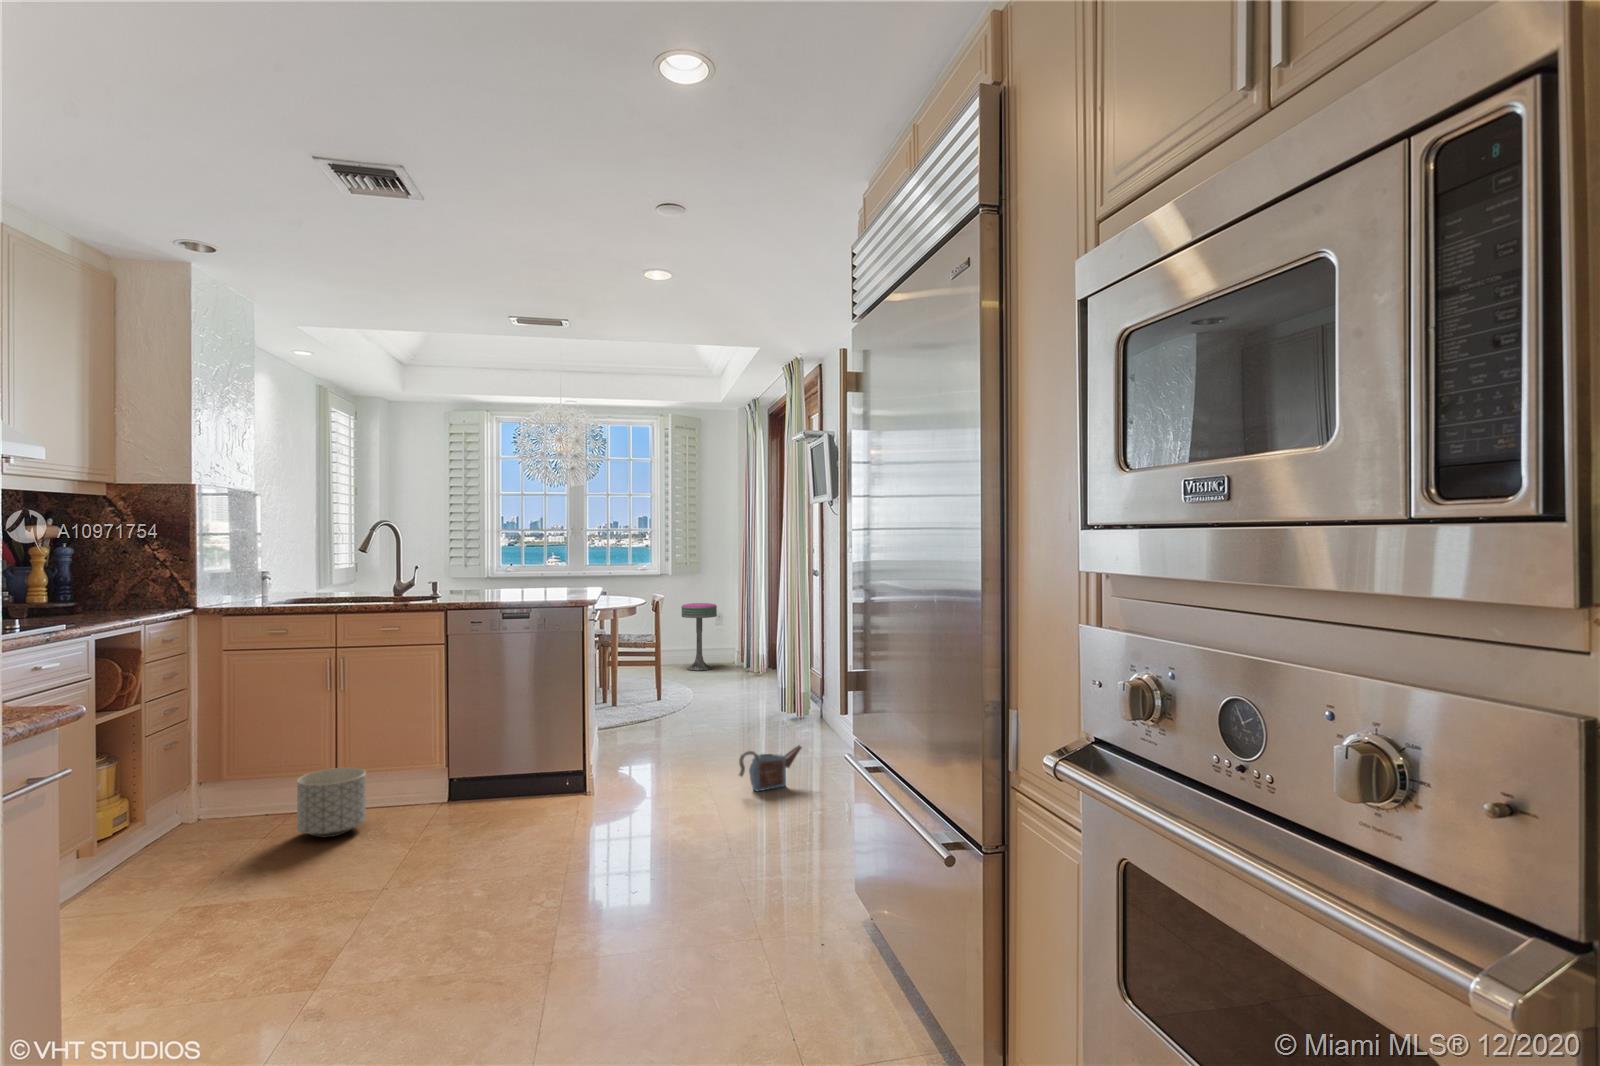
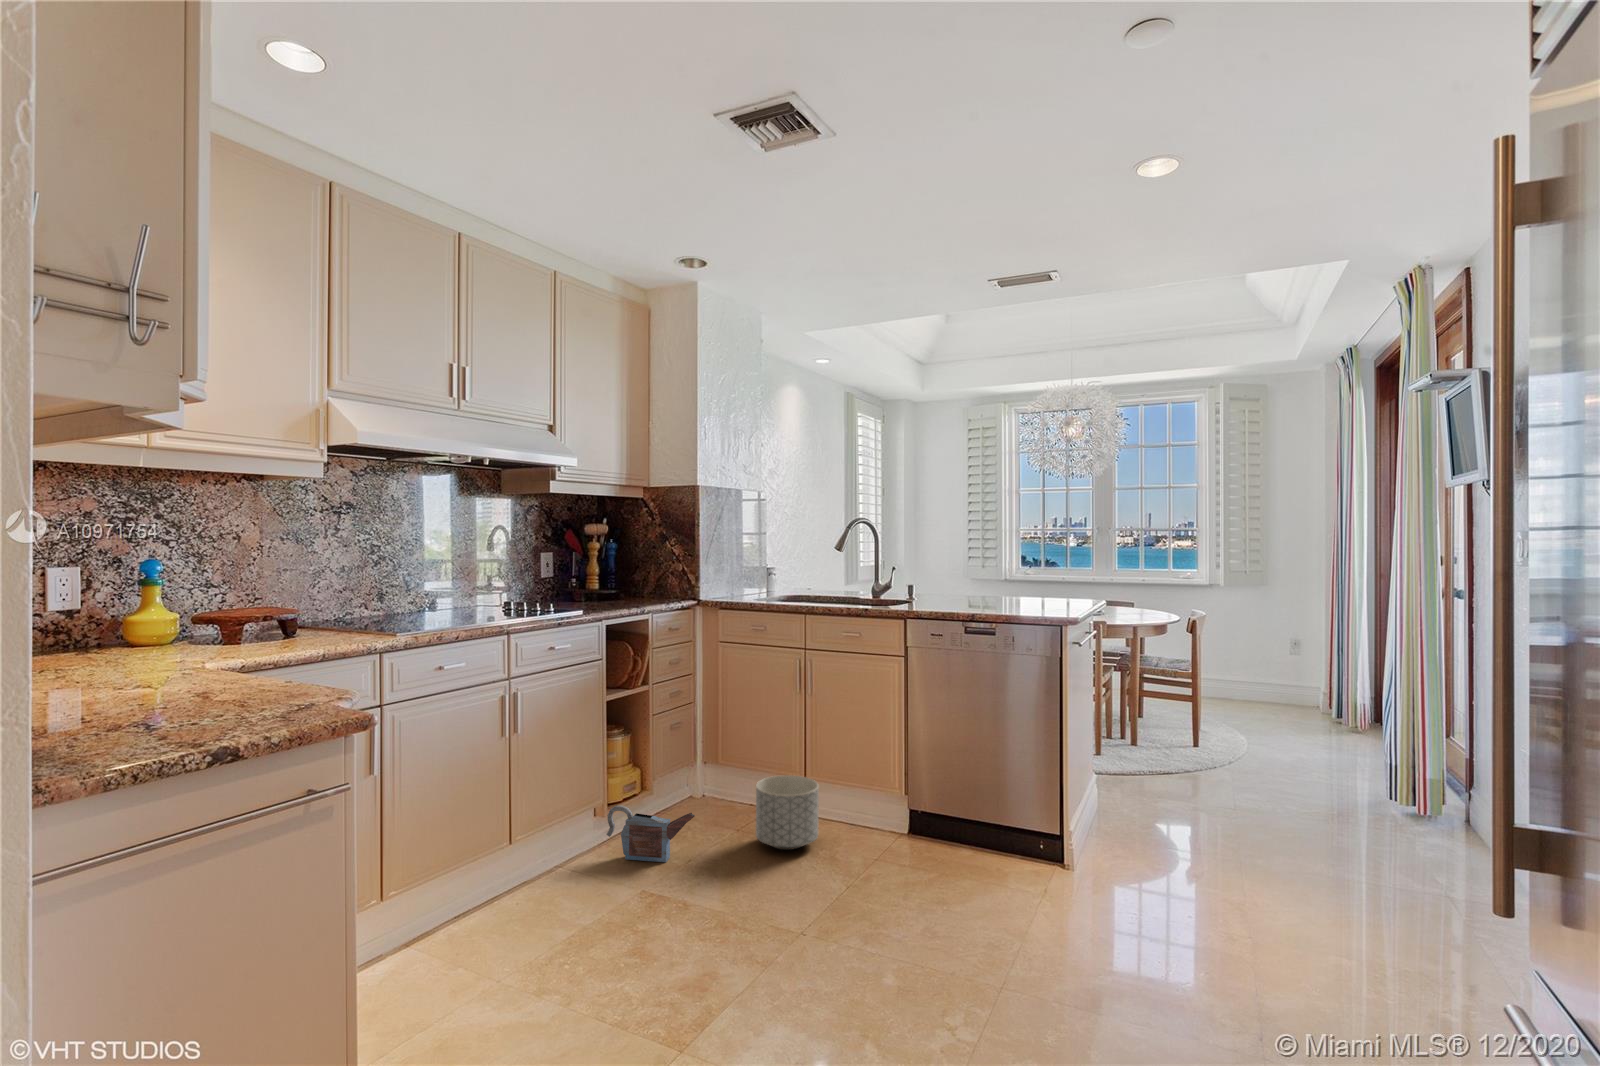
bar stool: present [681,603,717,671] -> none [1238,623,1290,710]
watering can: present [739,746,801,791] -> present [607,805,695,862]

